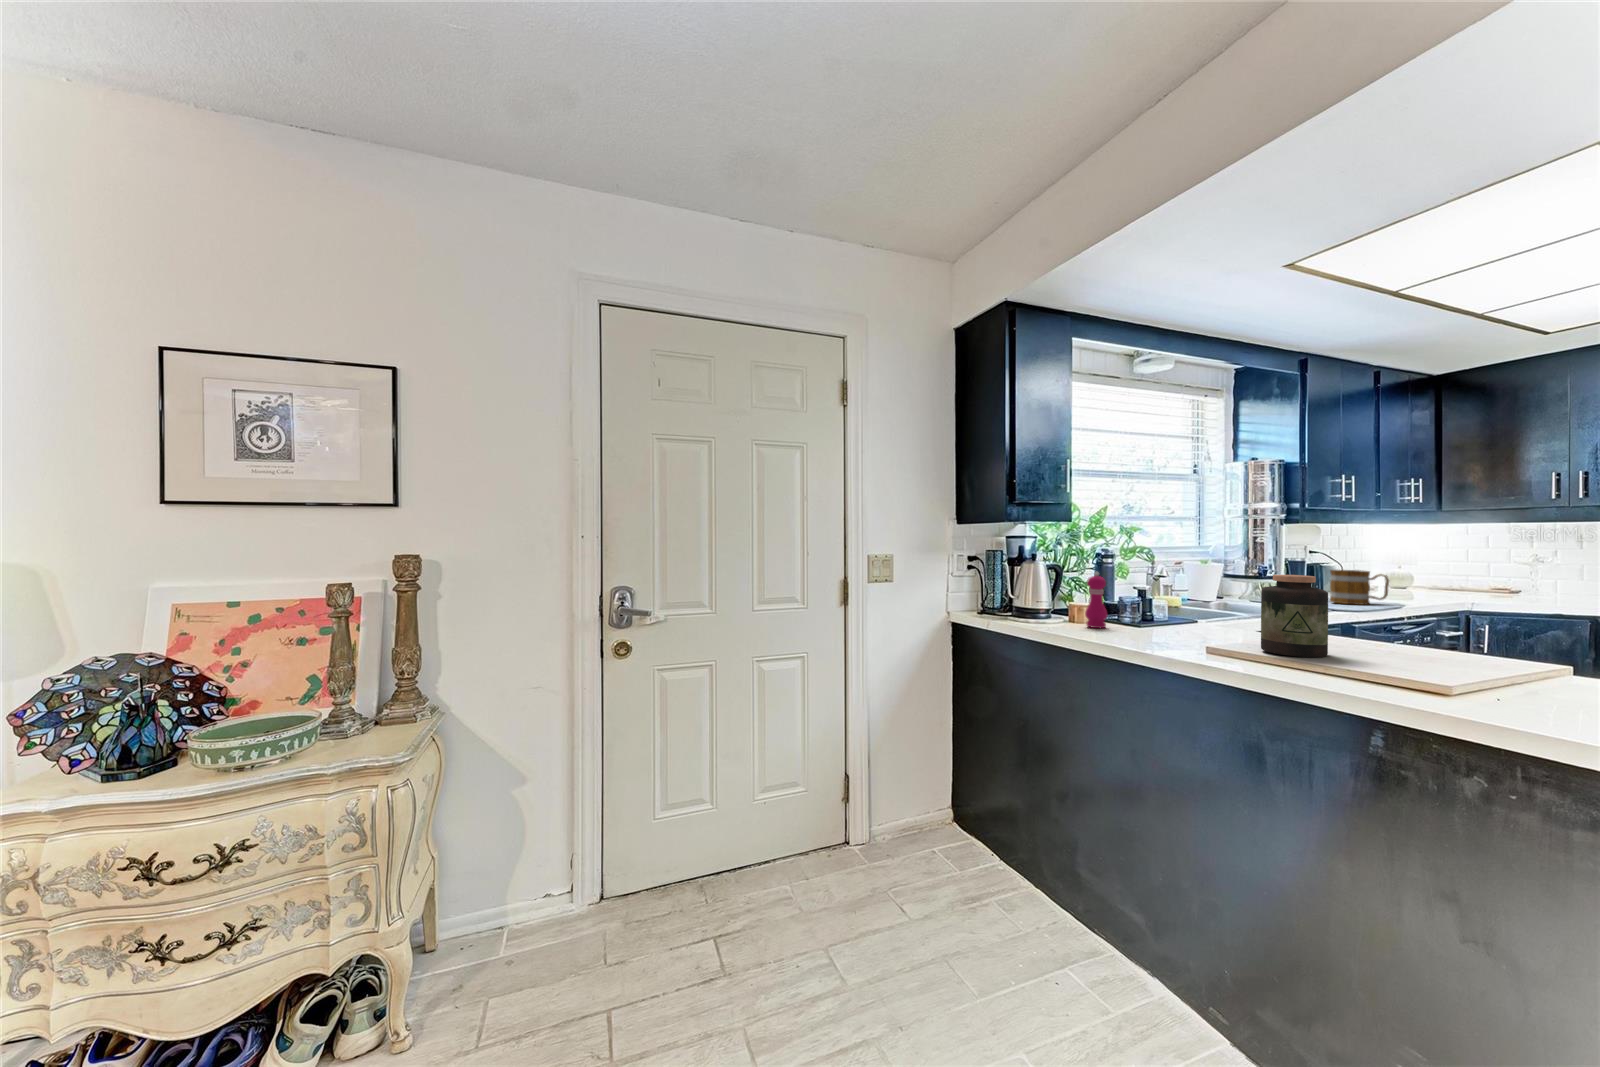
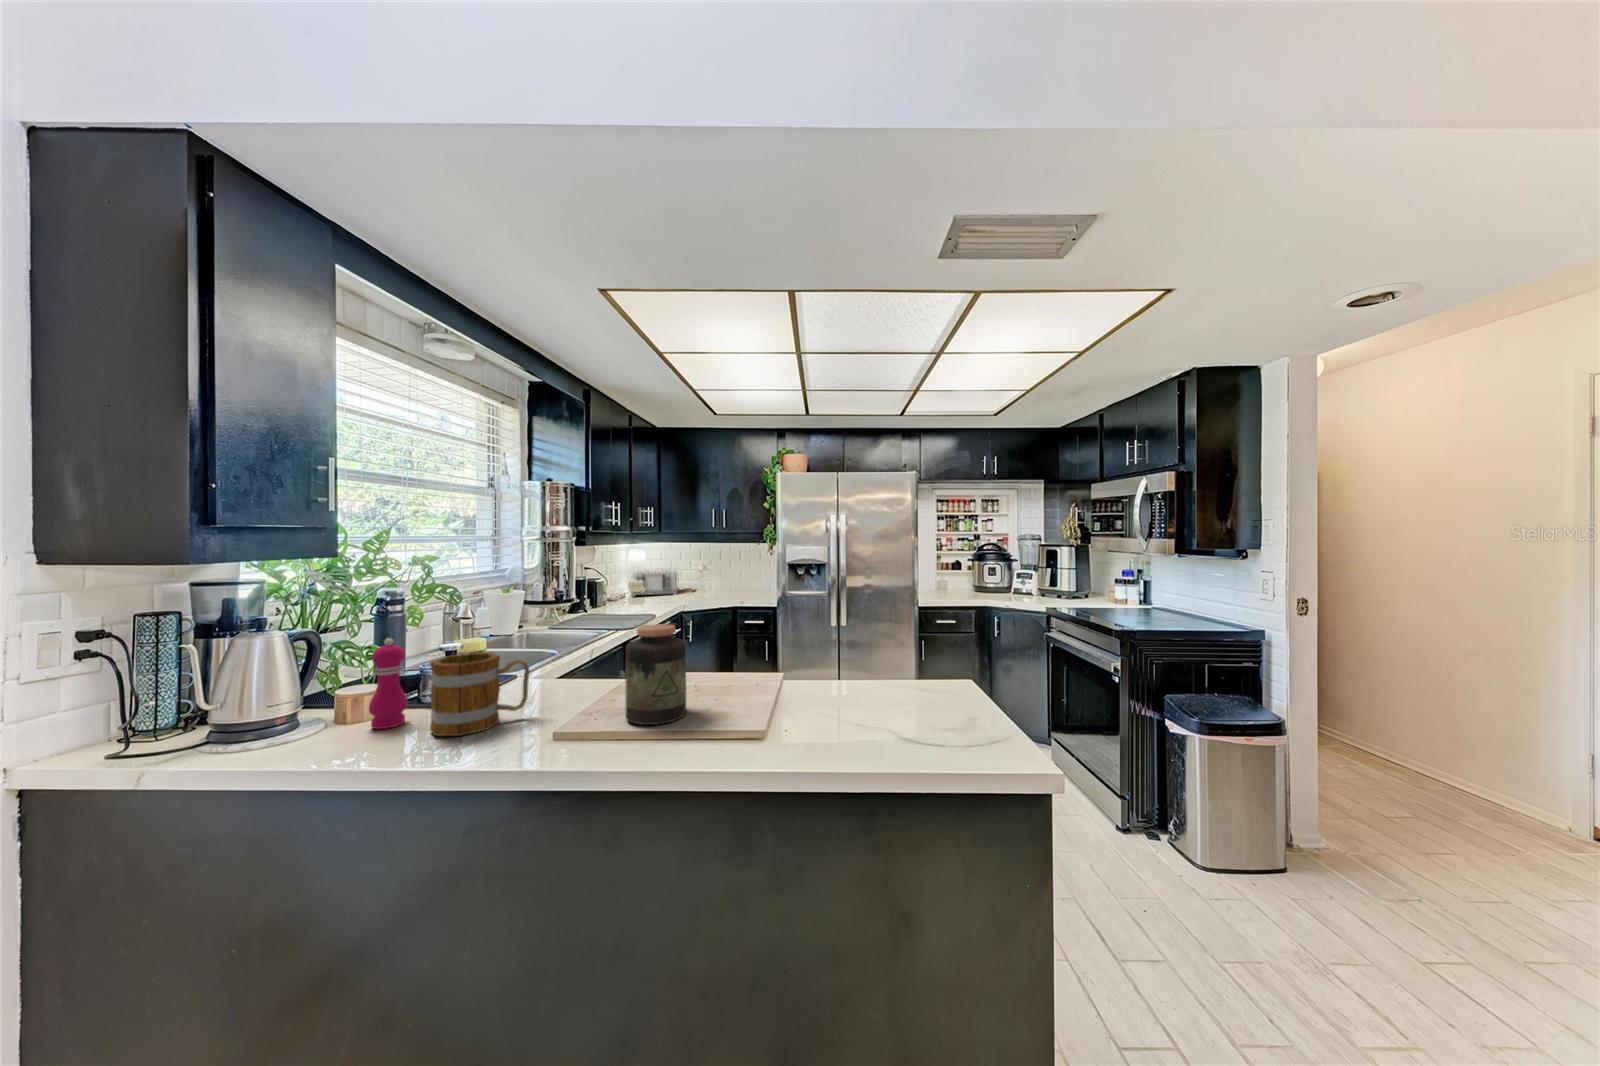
toaster: none [1389,559,1486,596] -> present [631,570,679,596]
mug: present [1330,570,1389,605] -> present [430,653,530,736]

